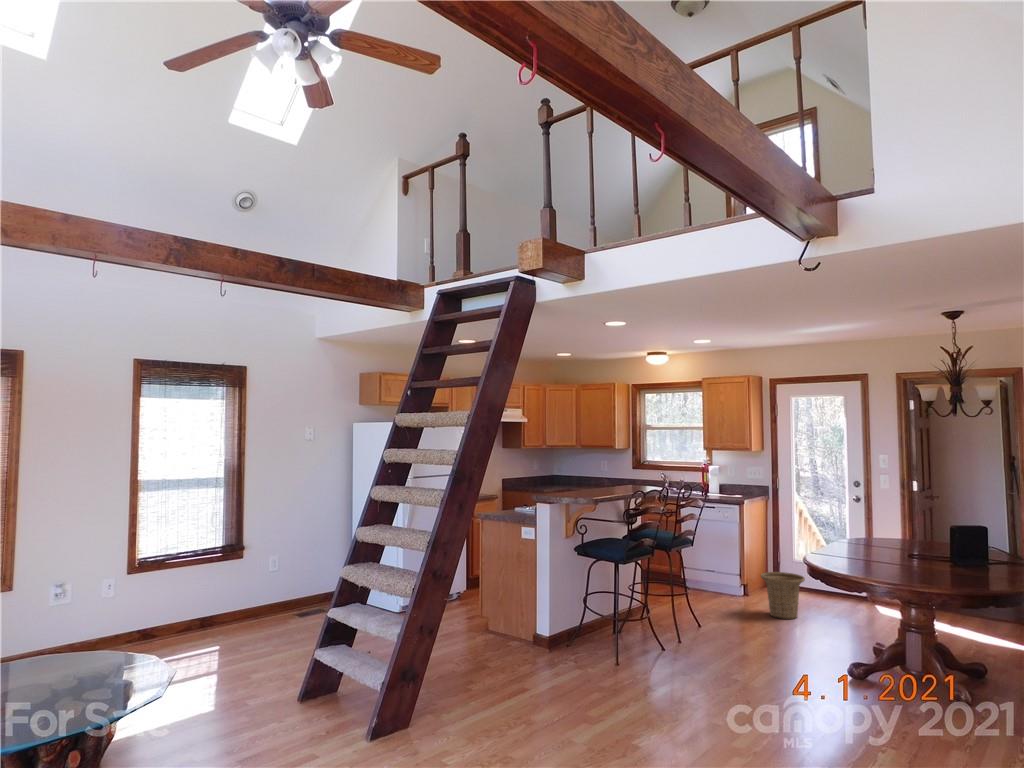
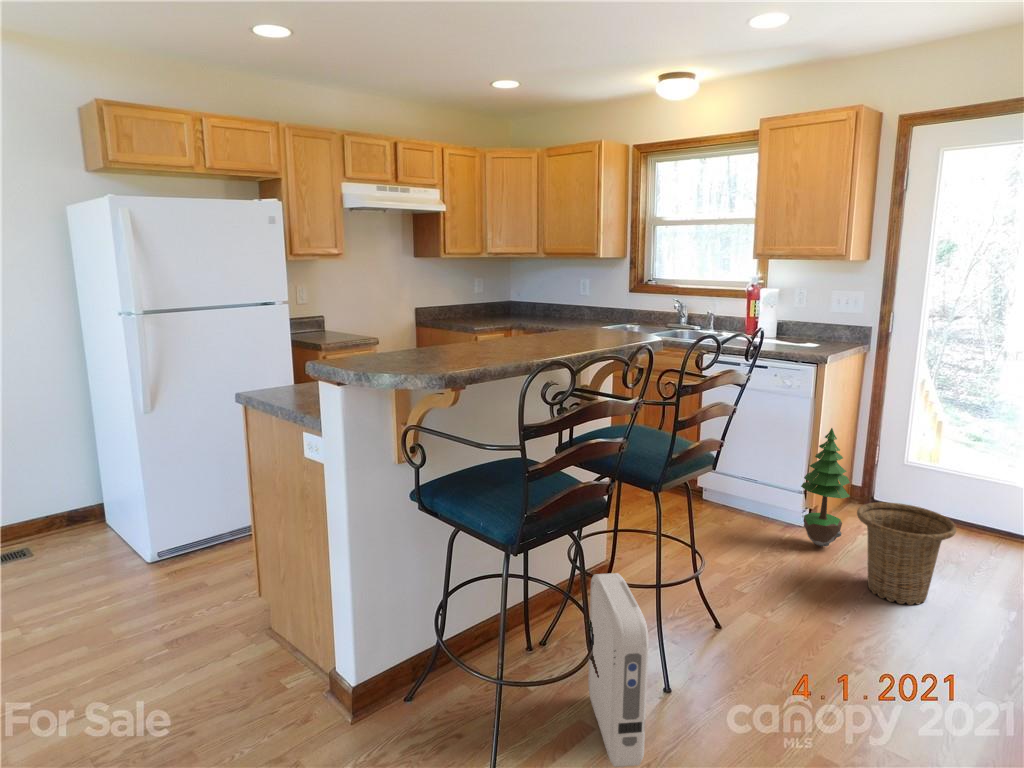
potted tree: none [736,536,761,603] -> present [801,428,850,547]
air purifier: none [642,583,669,655] -> present [588,573,649,767]

